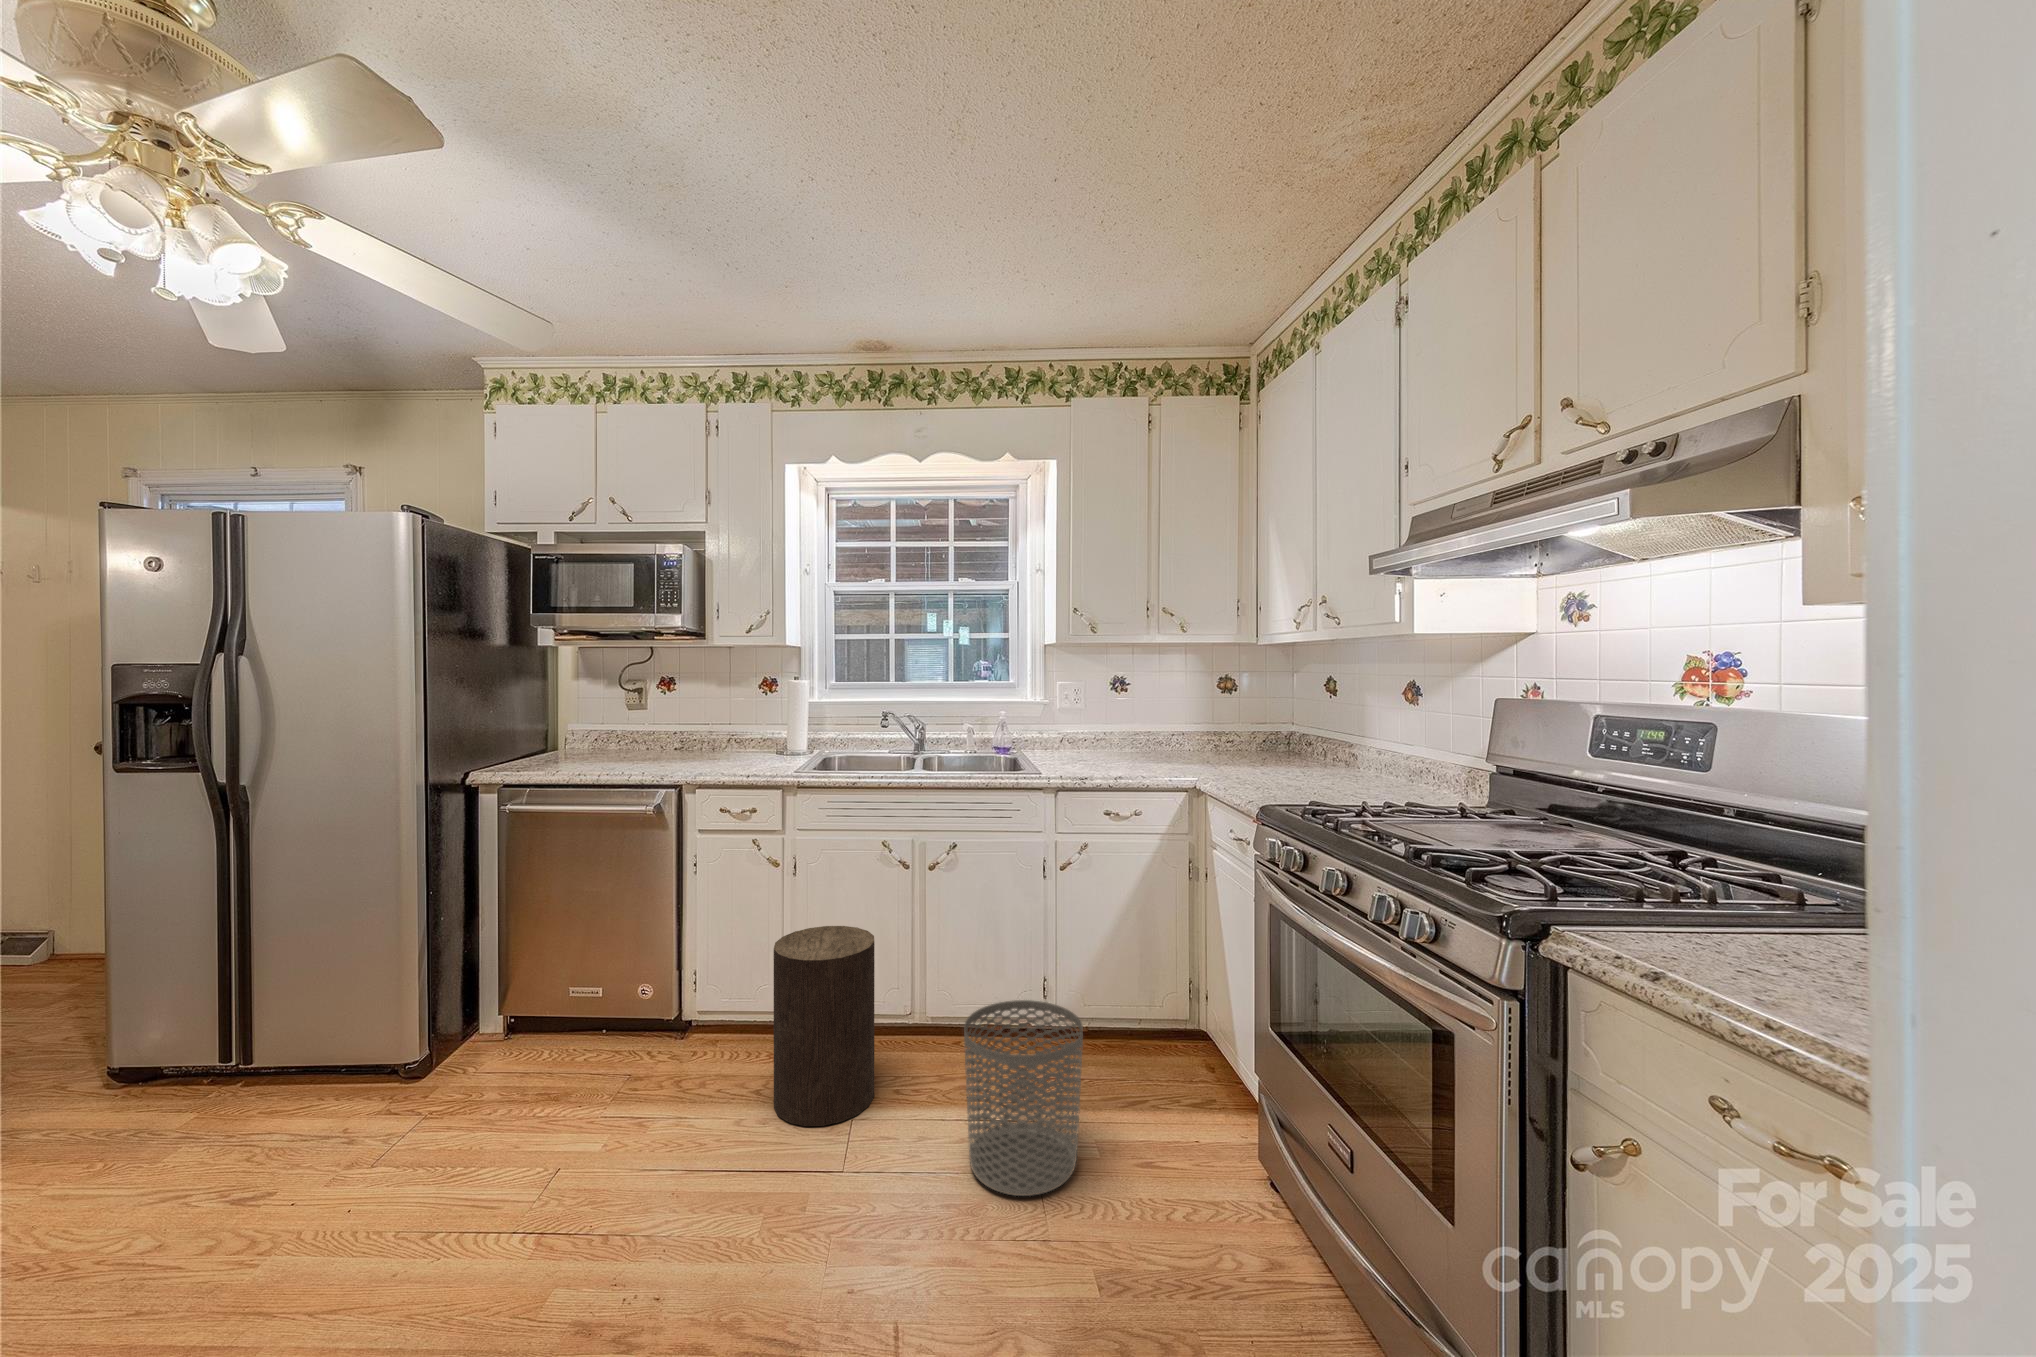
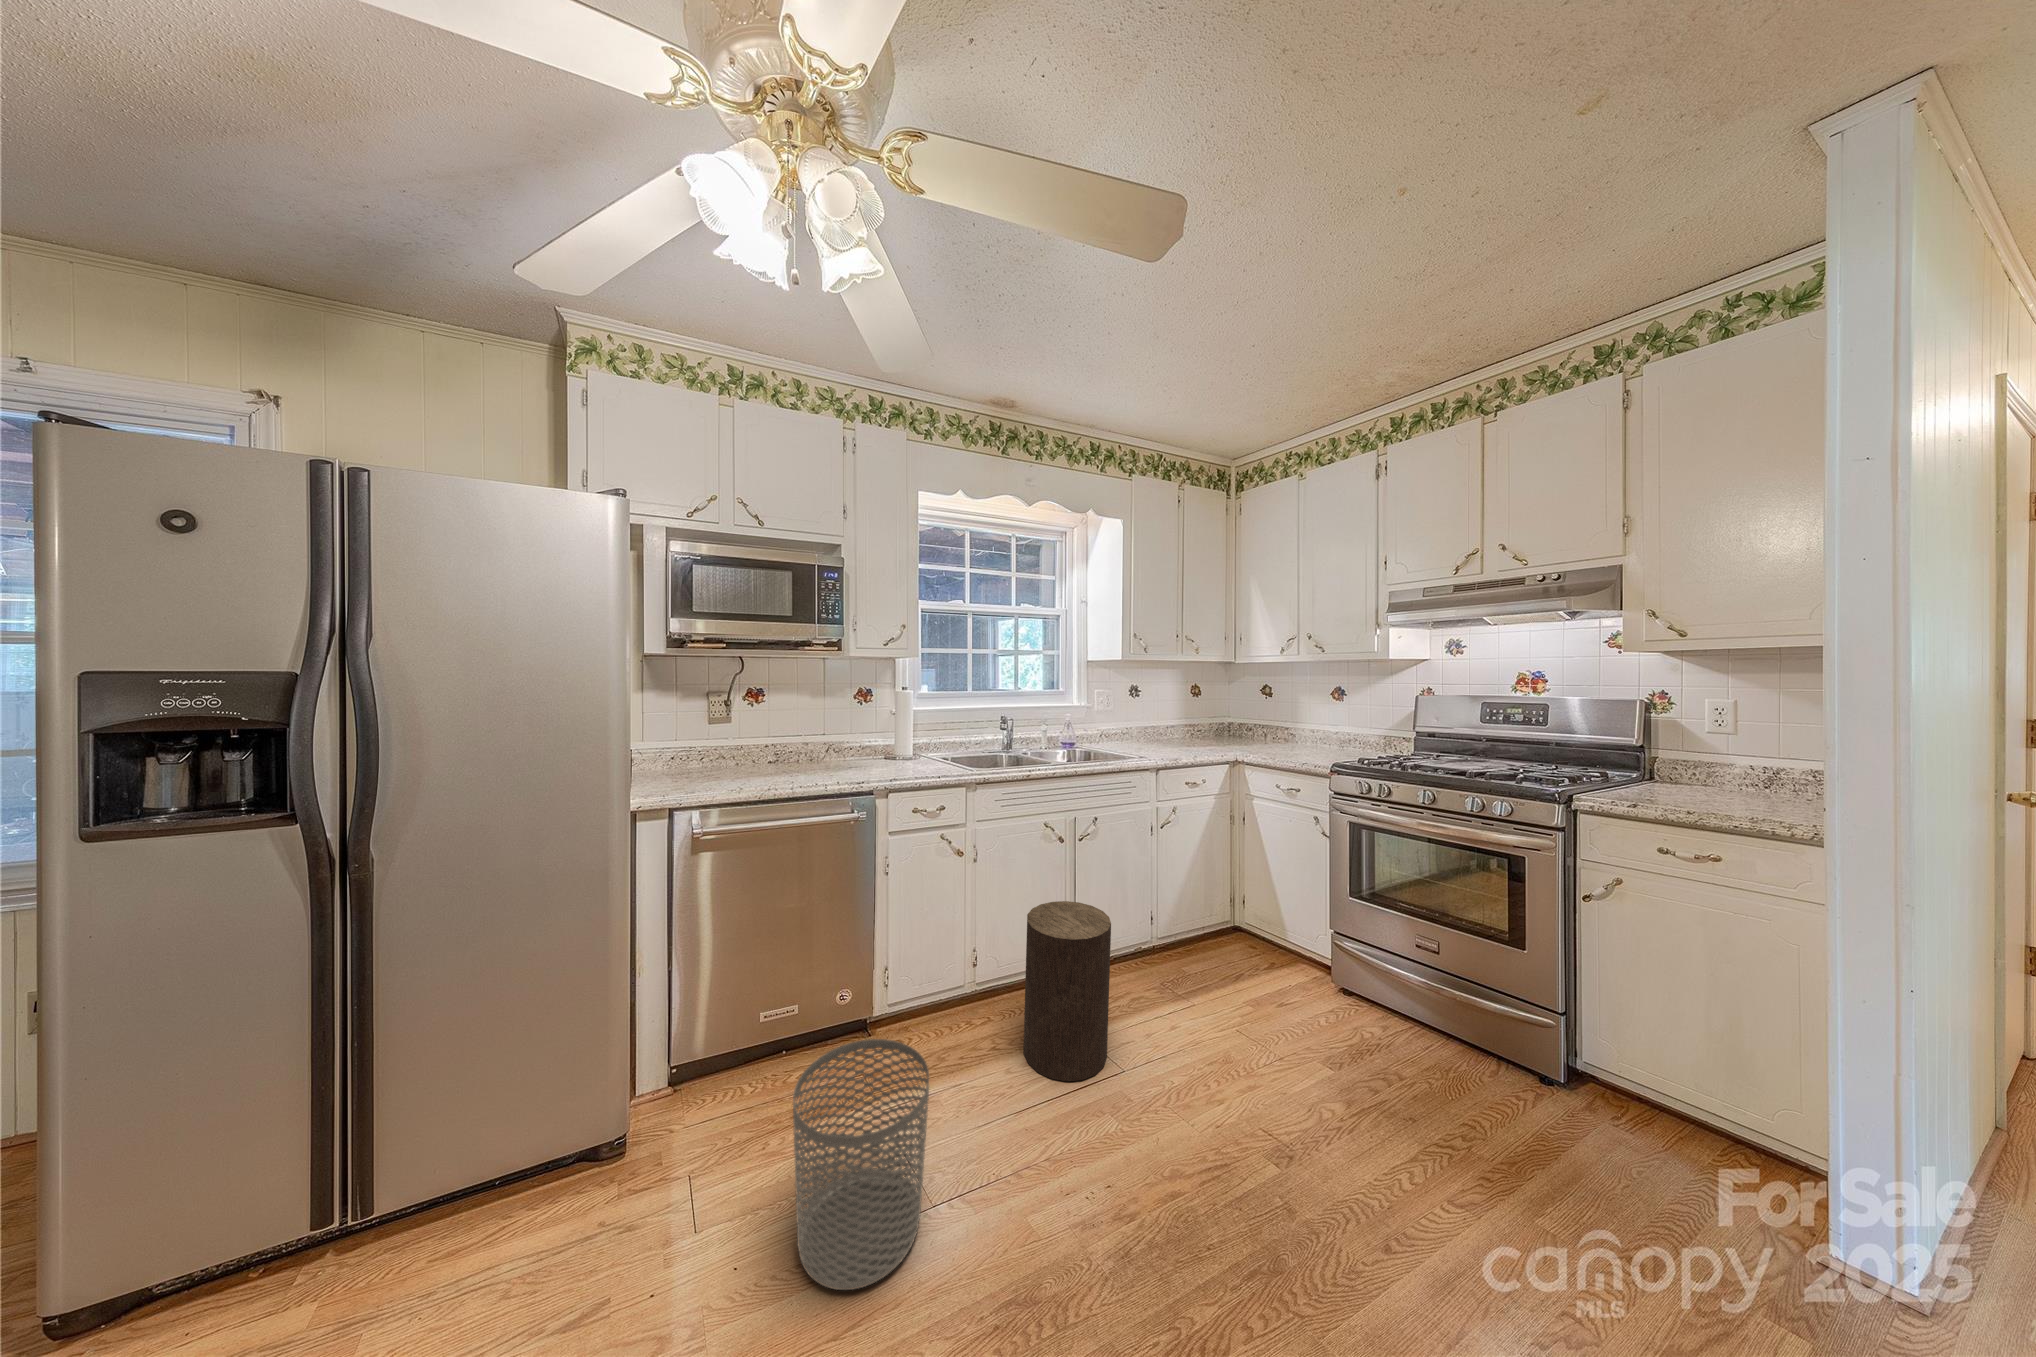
waste bin: present [964,1000,1083,1196] -> present [793,1039,929,1290]

